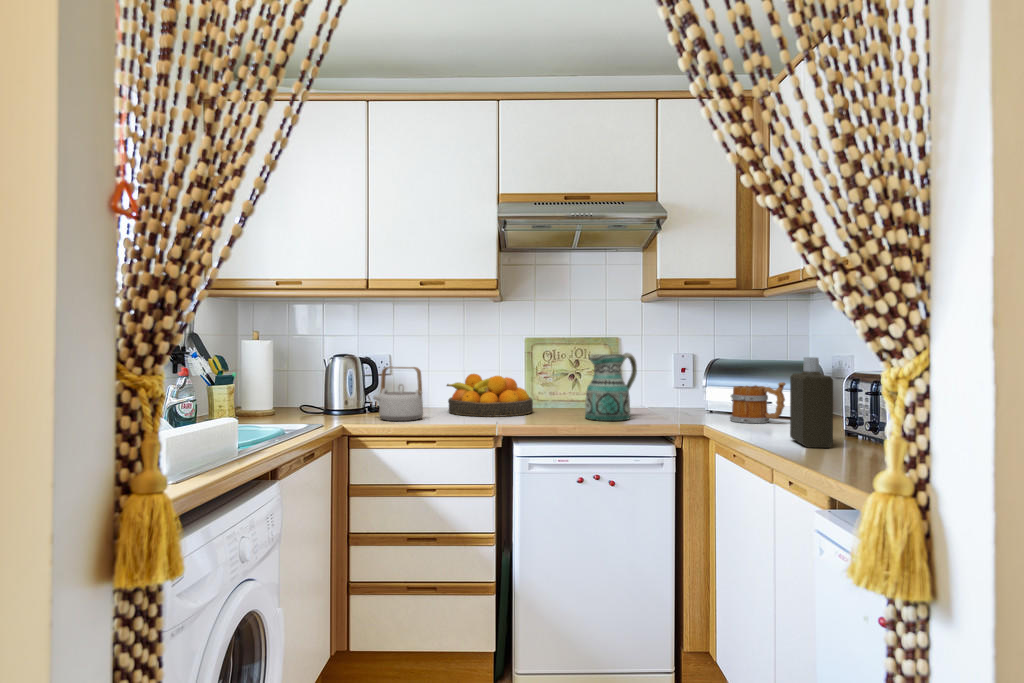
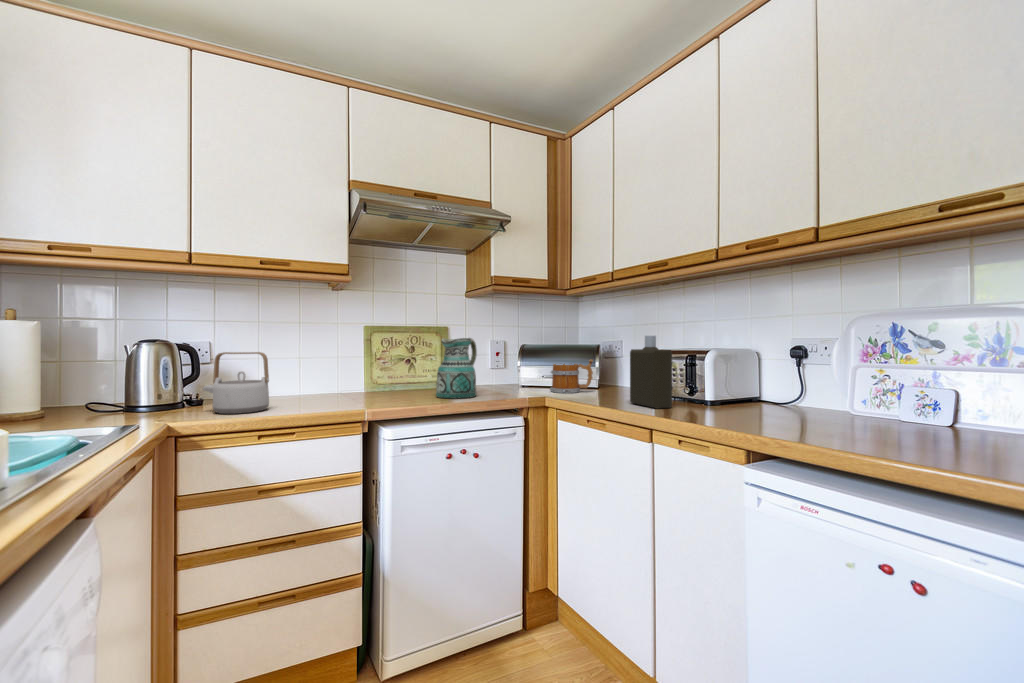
fruit bowl: present [447,374,533,417] -> none [287,360,380,402]

